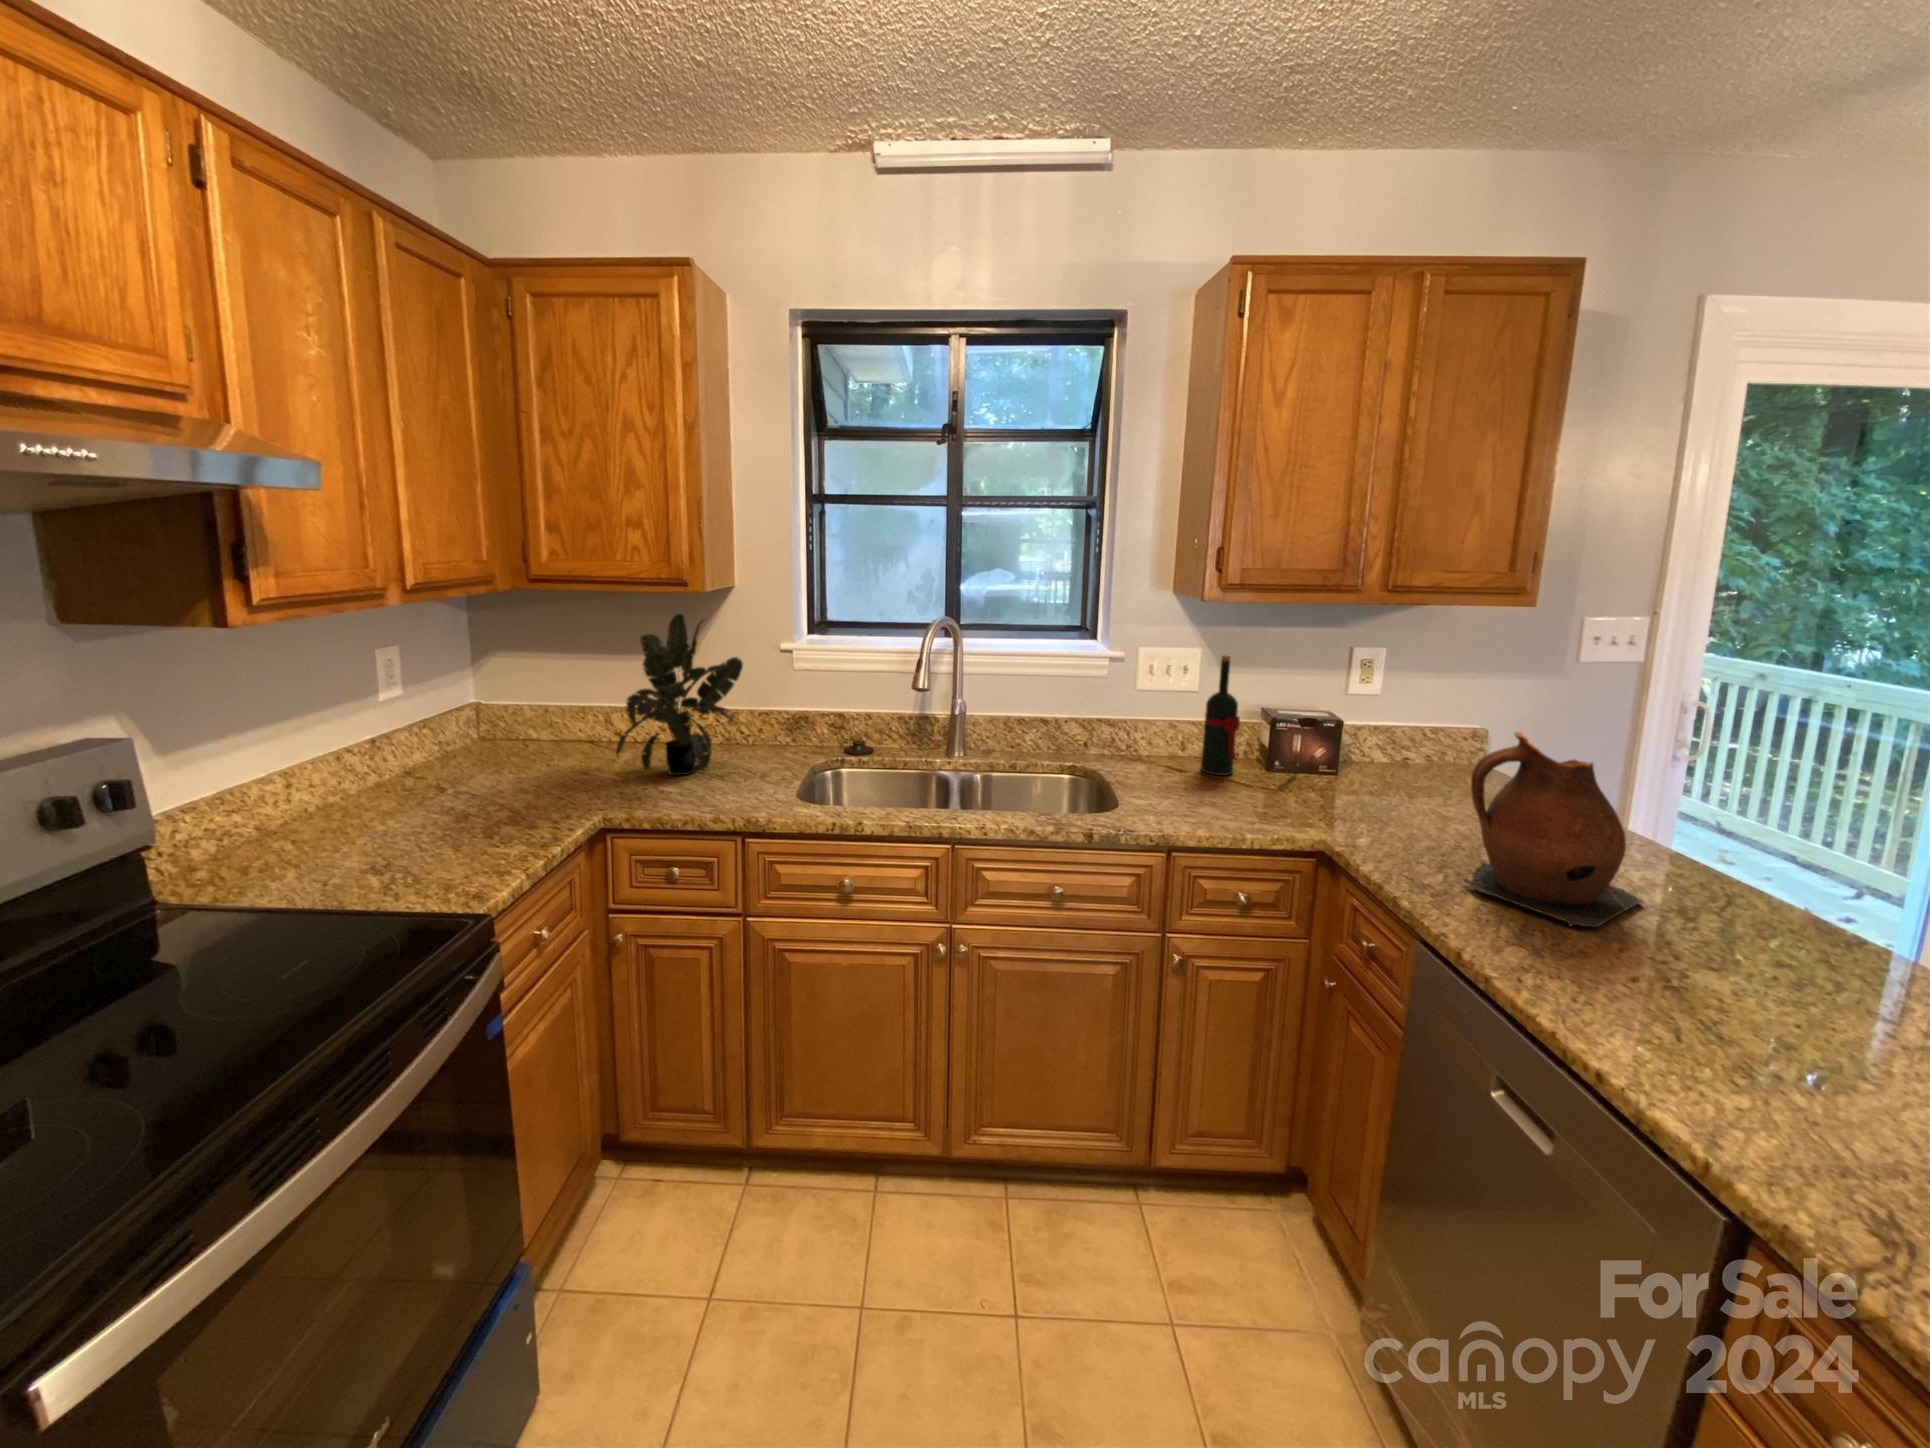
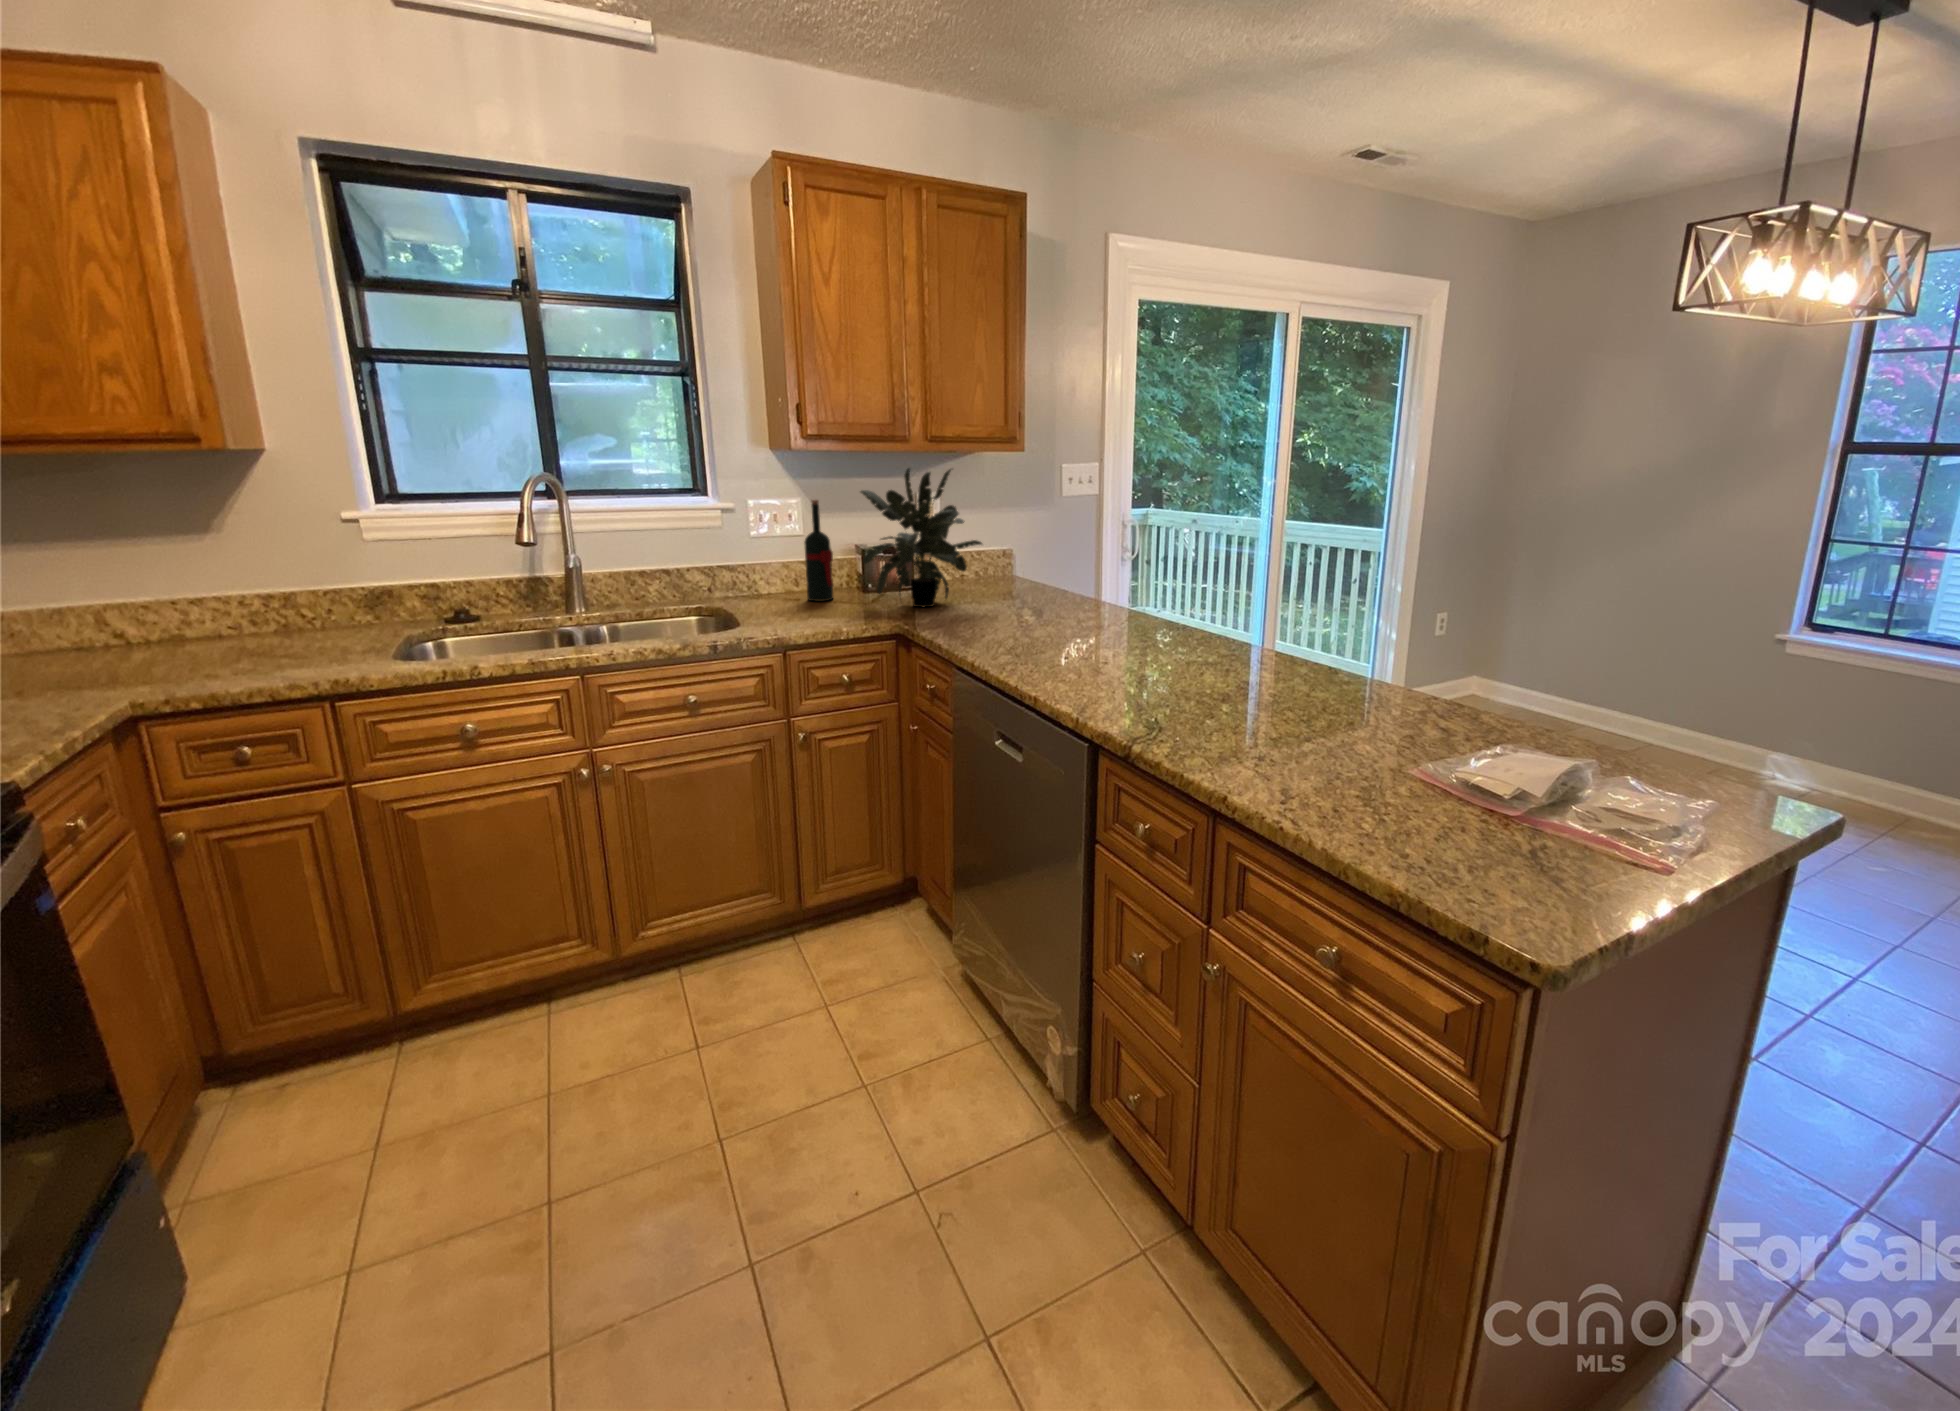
potted plant: present [616,614,743,775] -> present [861,468,982,607]
ceramic pitcher: present [1464,732,1642,927] -> none [977,520,1080,640]

